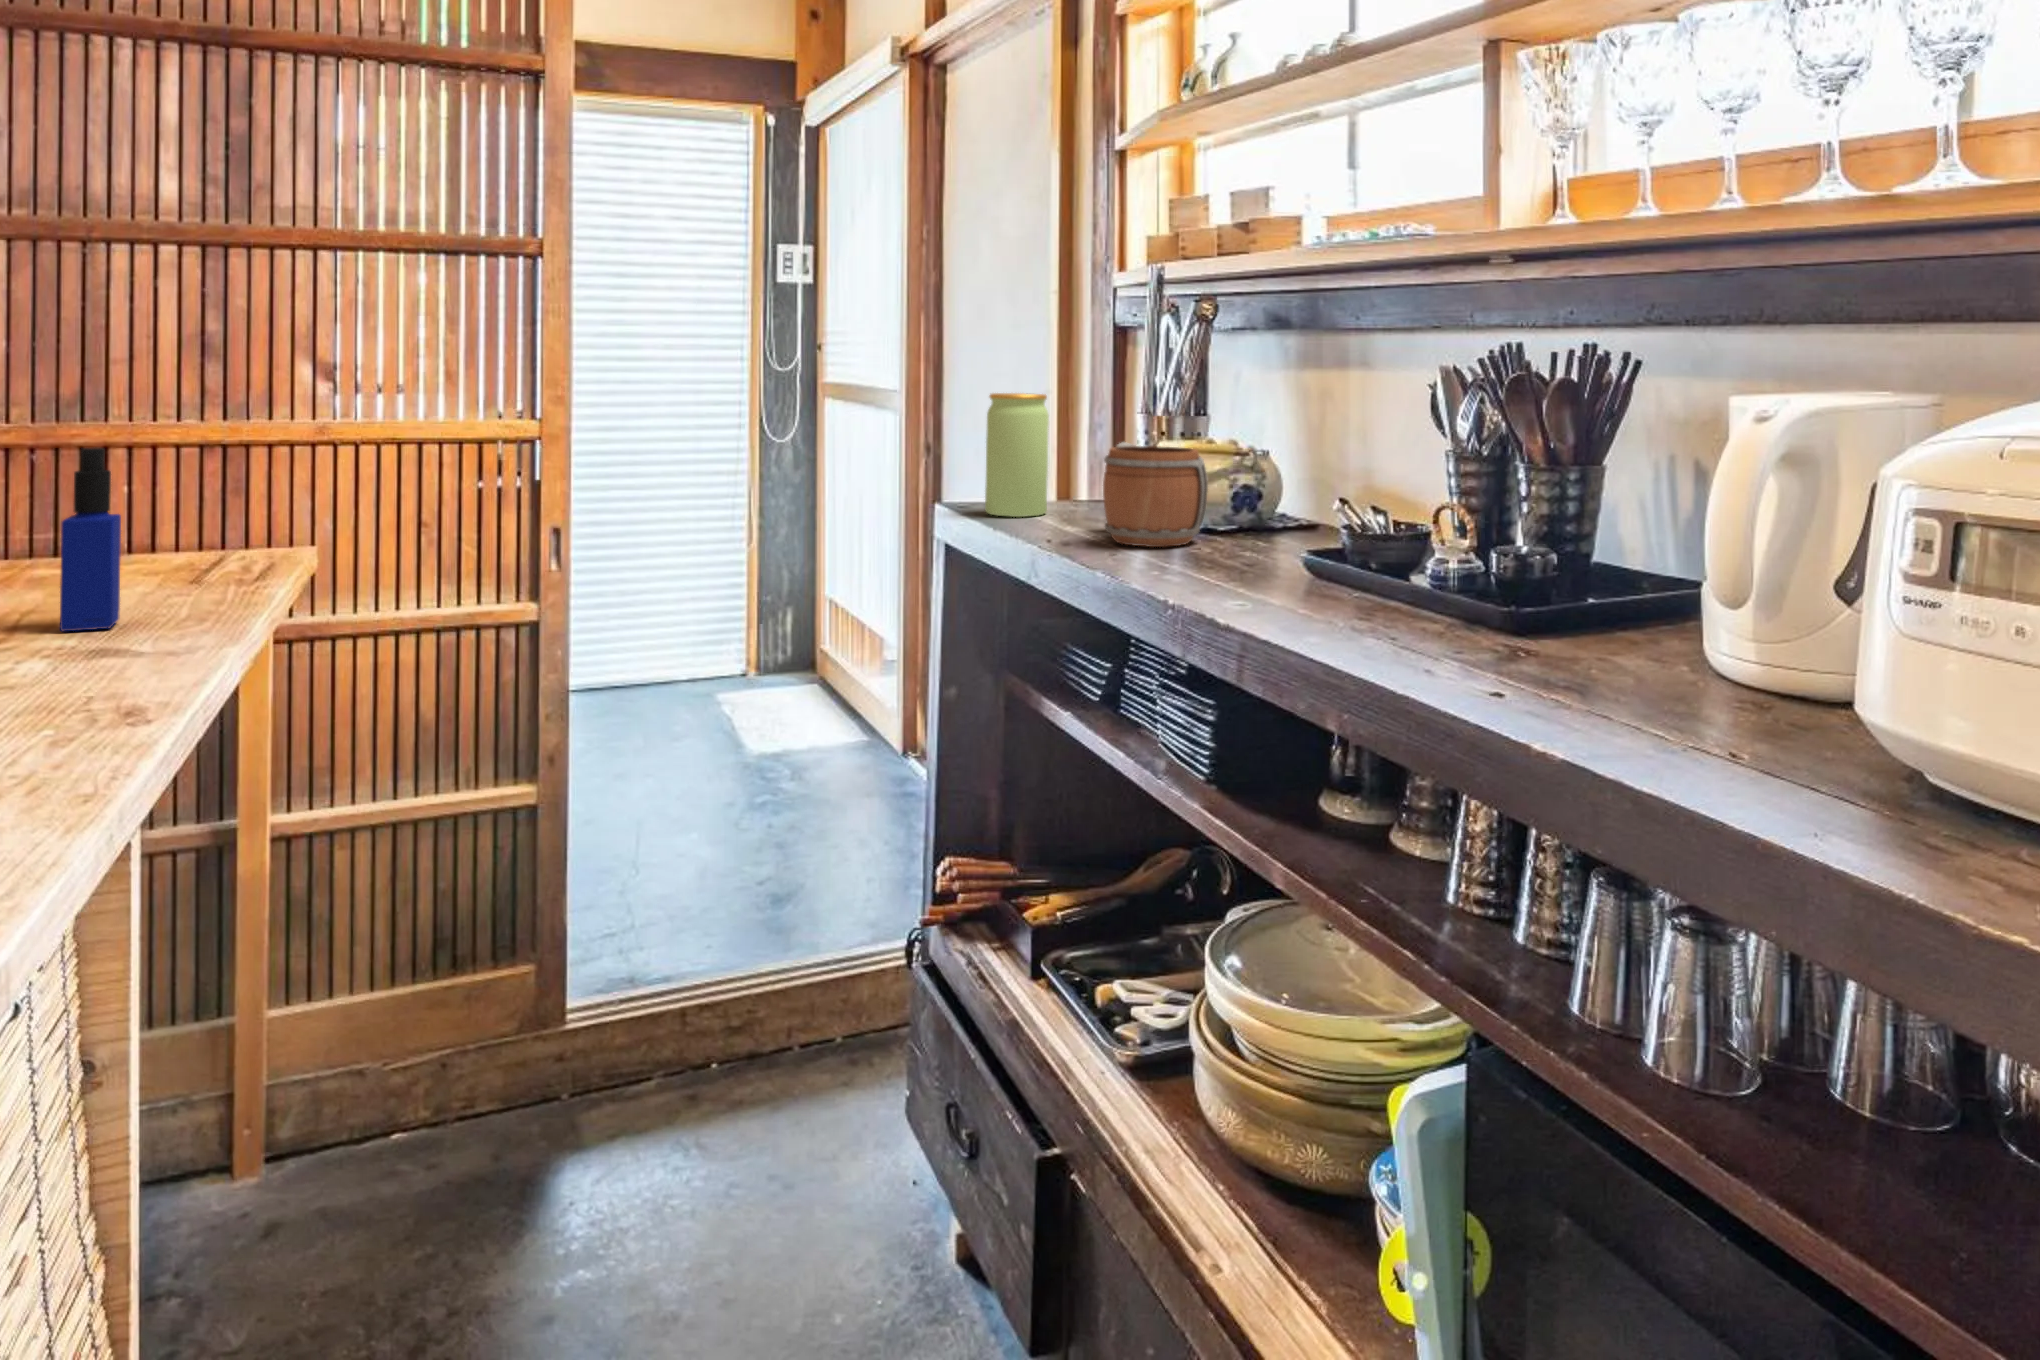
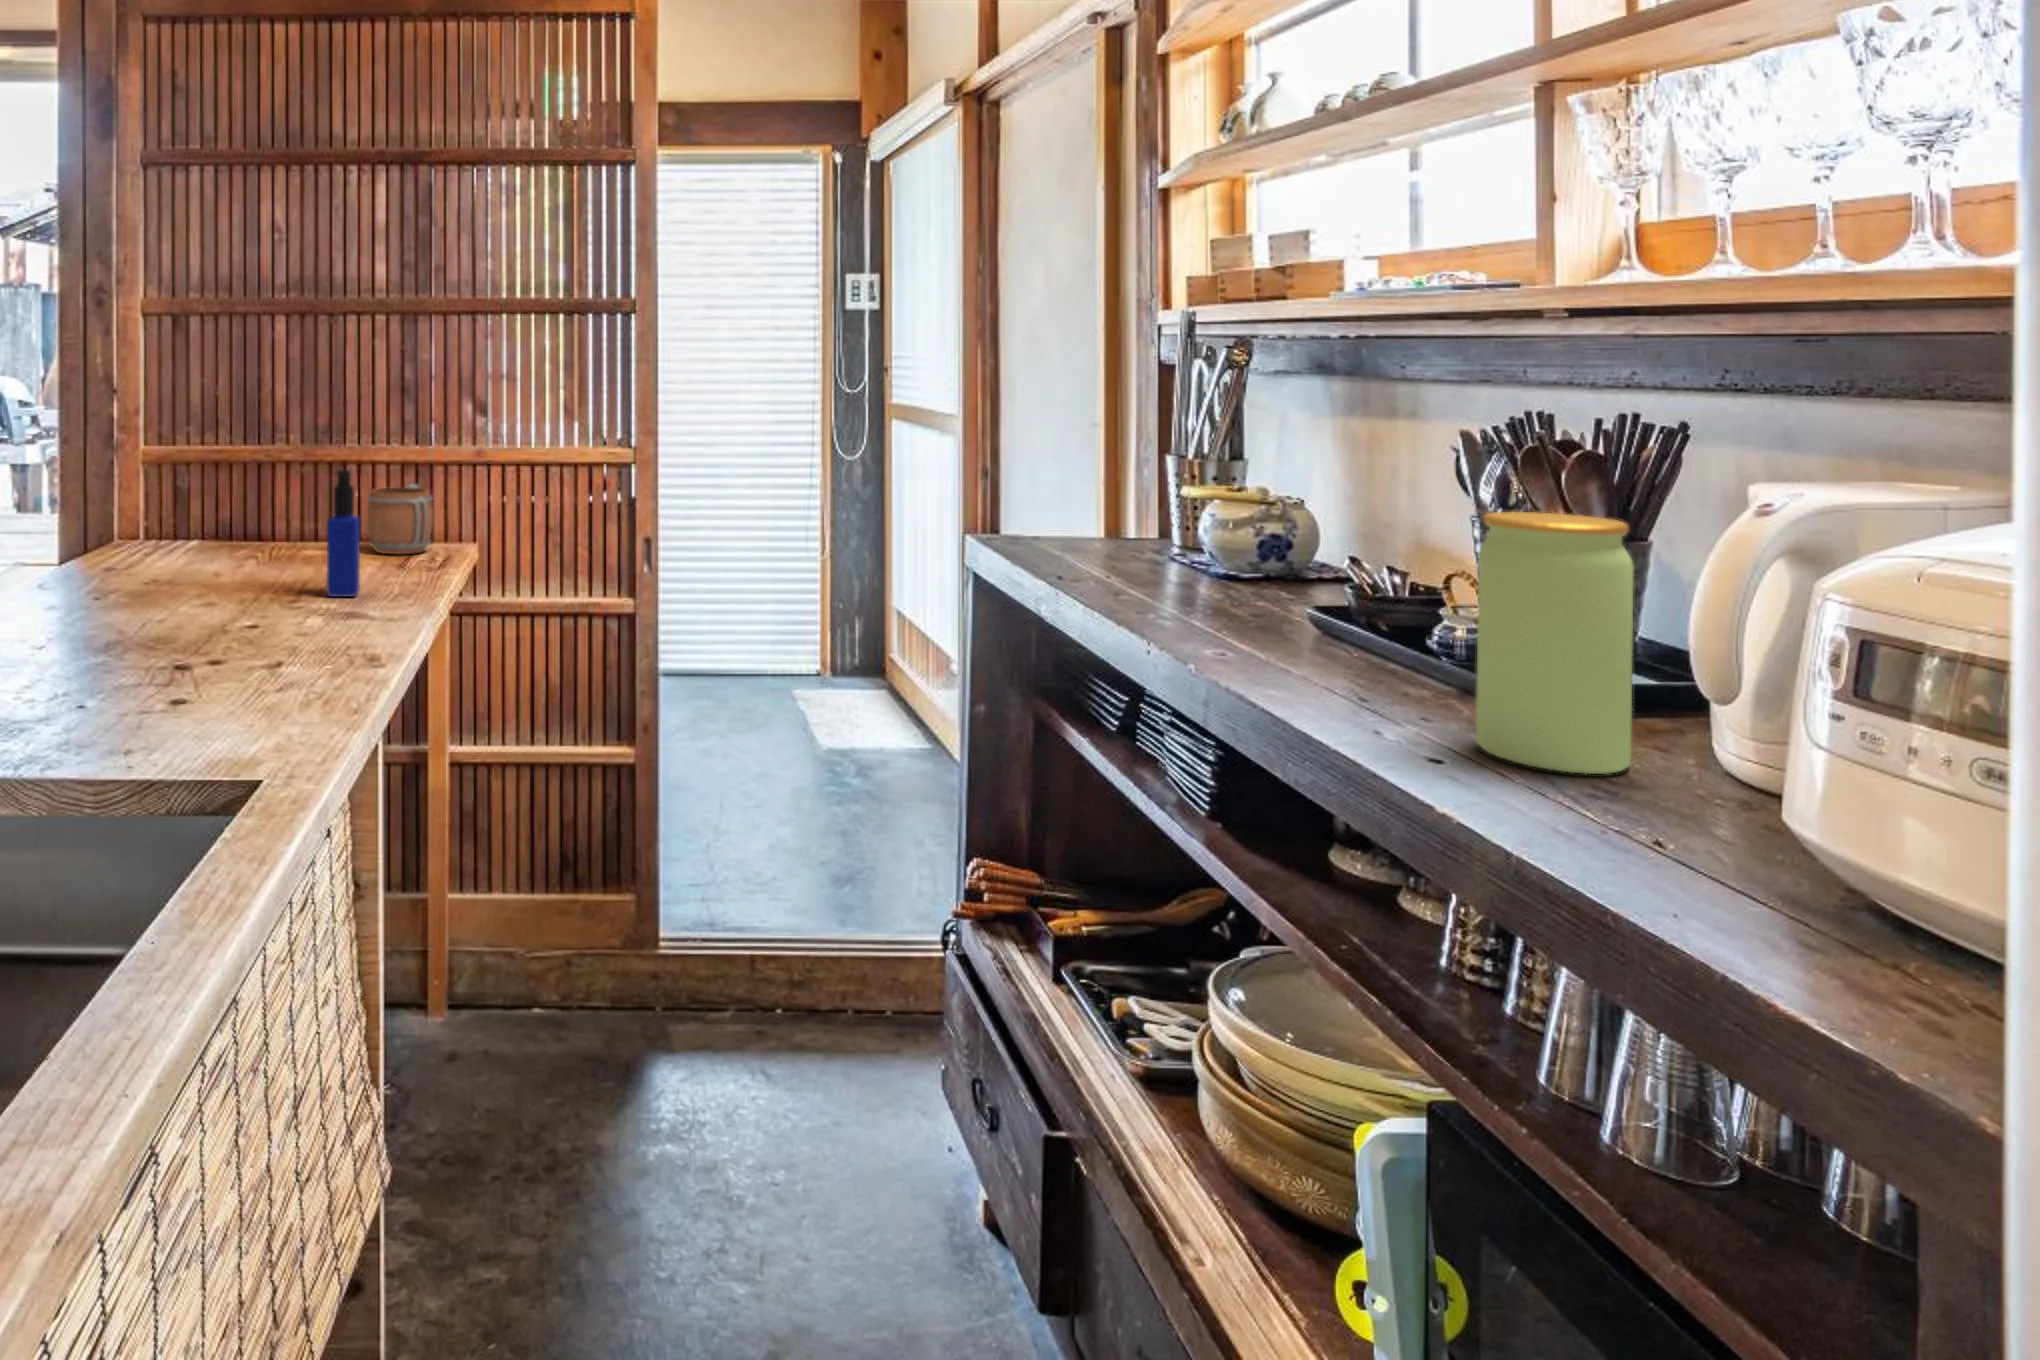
jar: present [985,393,1049,517] -> present [1476,512,1634,774]
mug: present [1103,442,1208,547] -> present [367,484,433,554]

